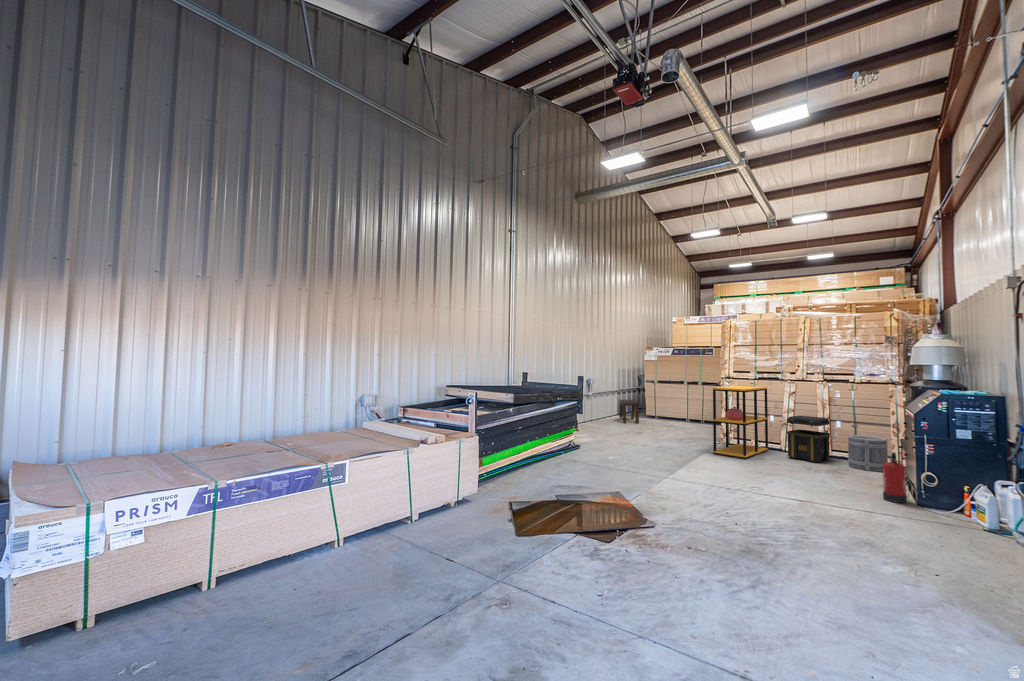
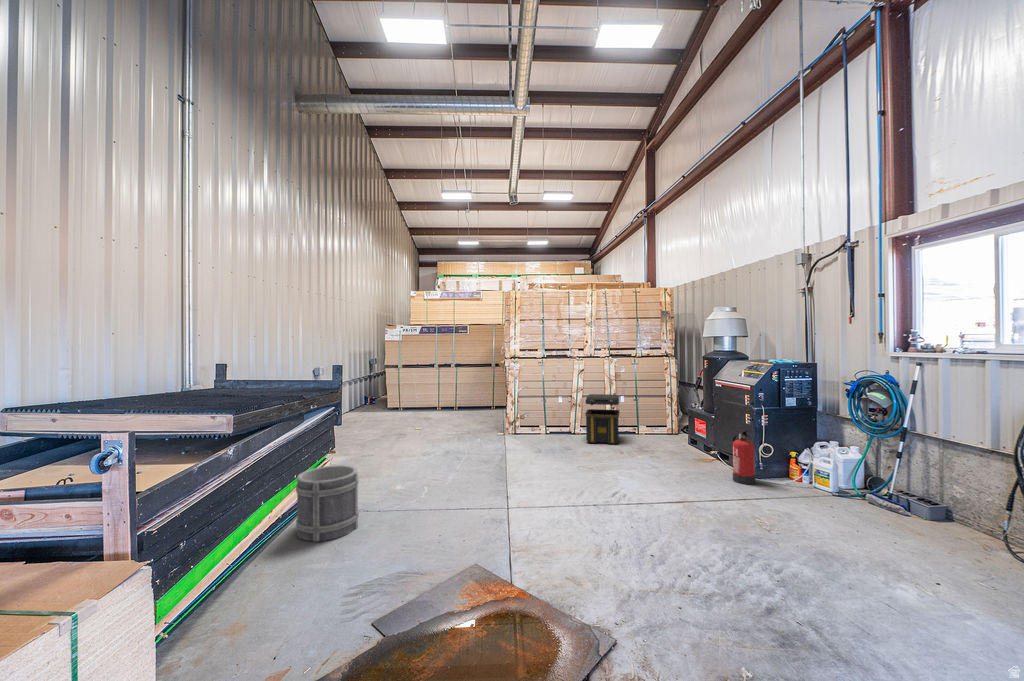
shelving unit: present [713,386,768,459] -> none [518,366,558,454]
bench: present [619,400,639,423] -> none [354,390,386,423]
bucket: present [848,435,888,471] -> present [296,465,359,542]

